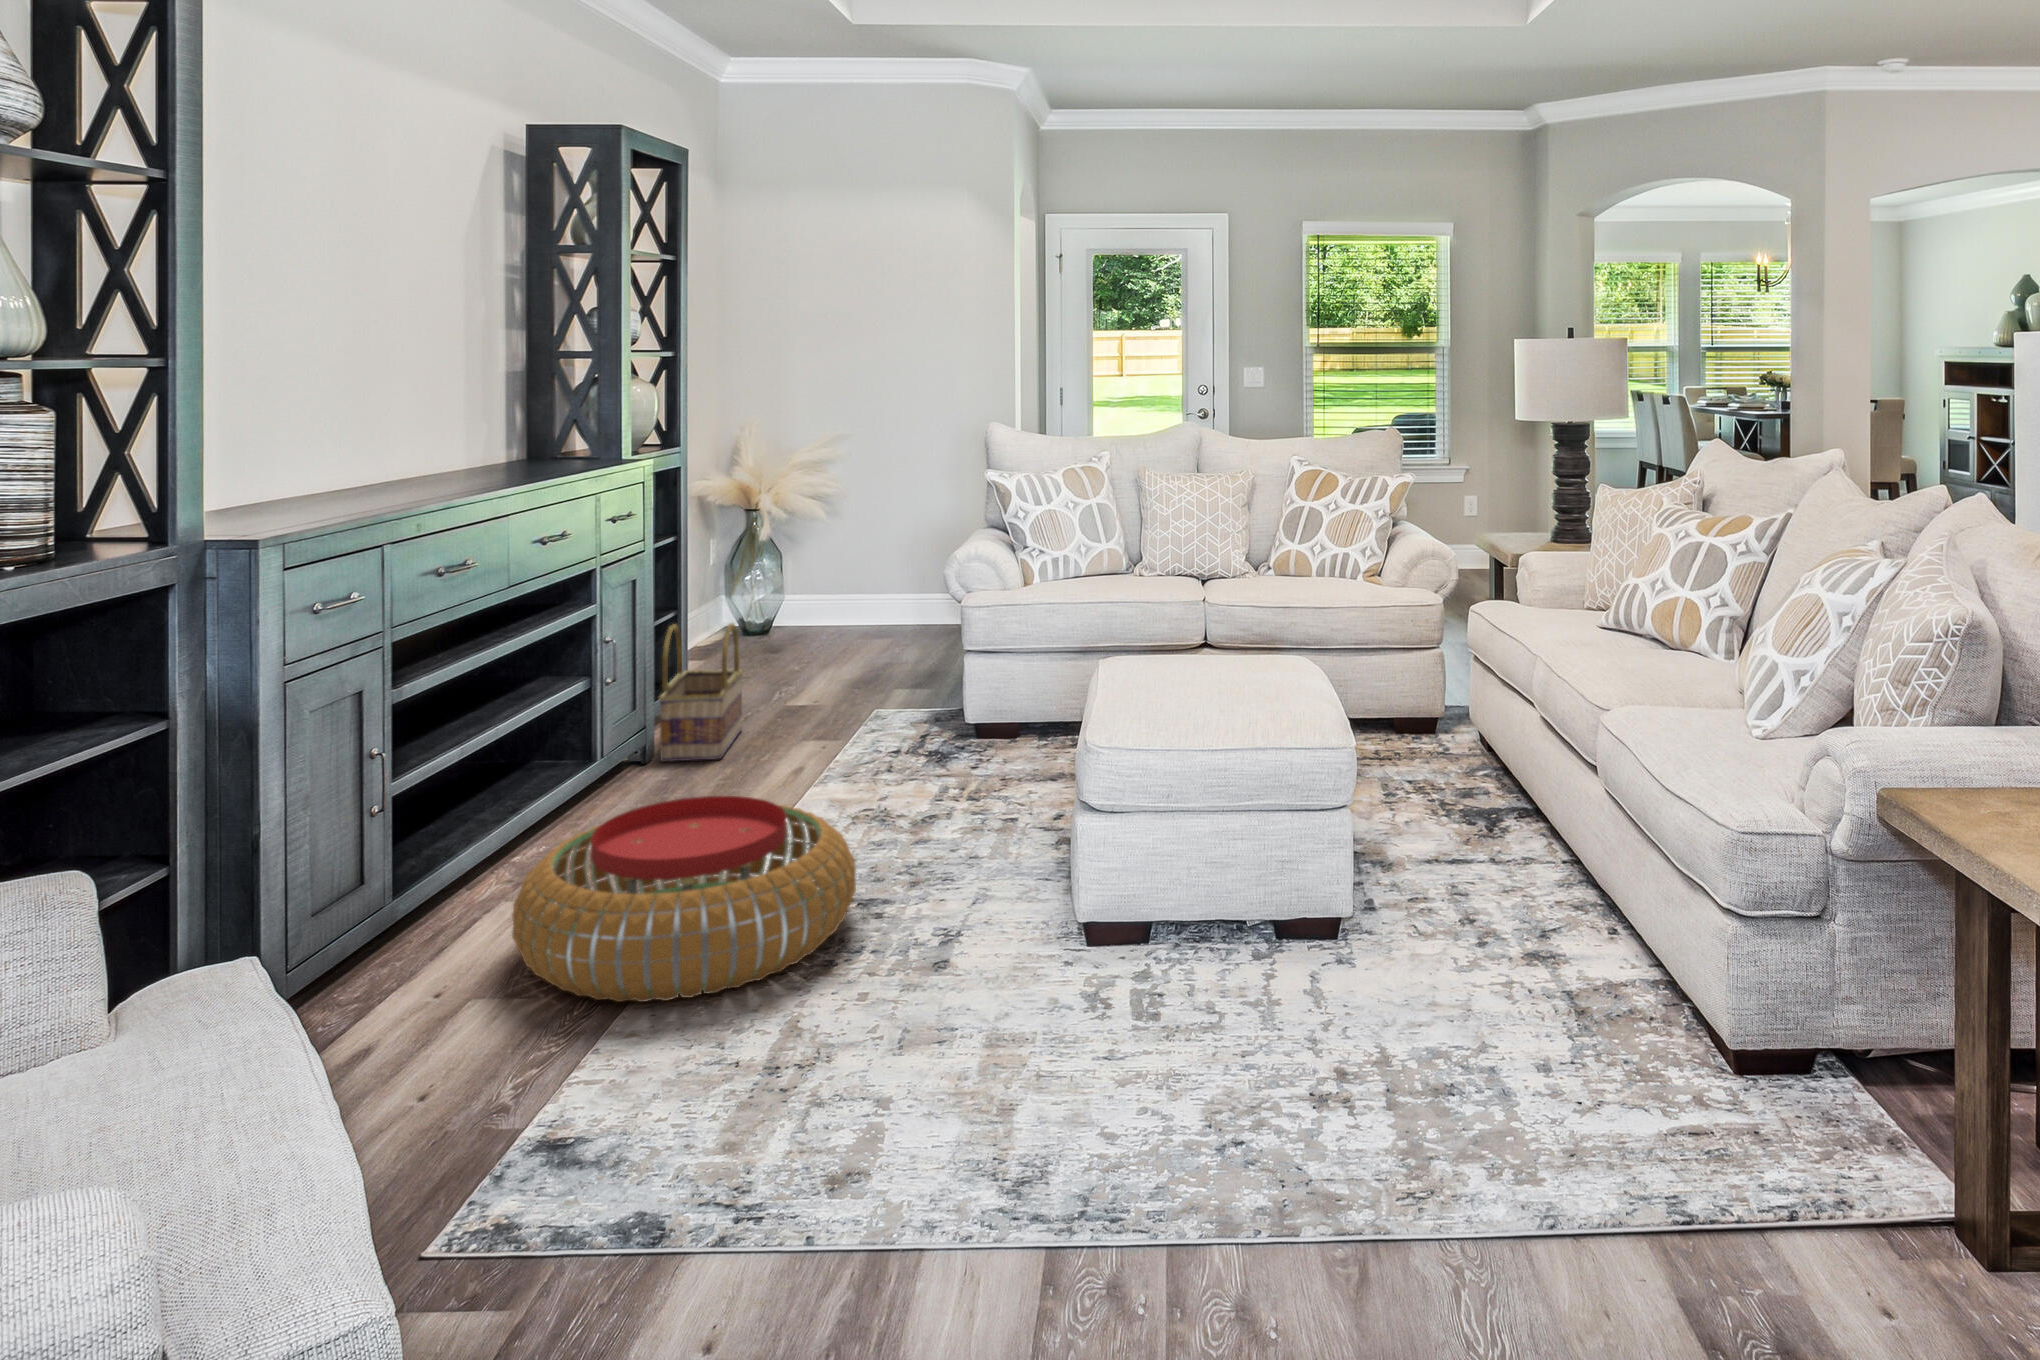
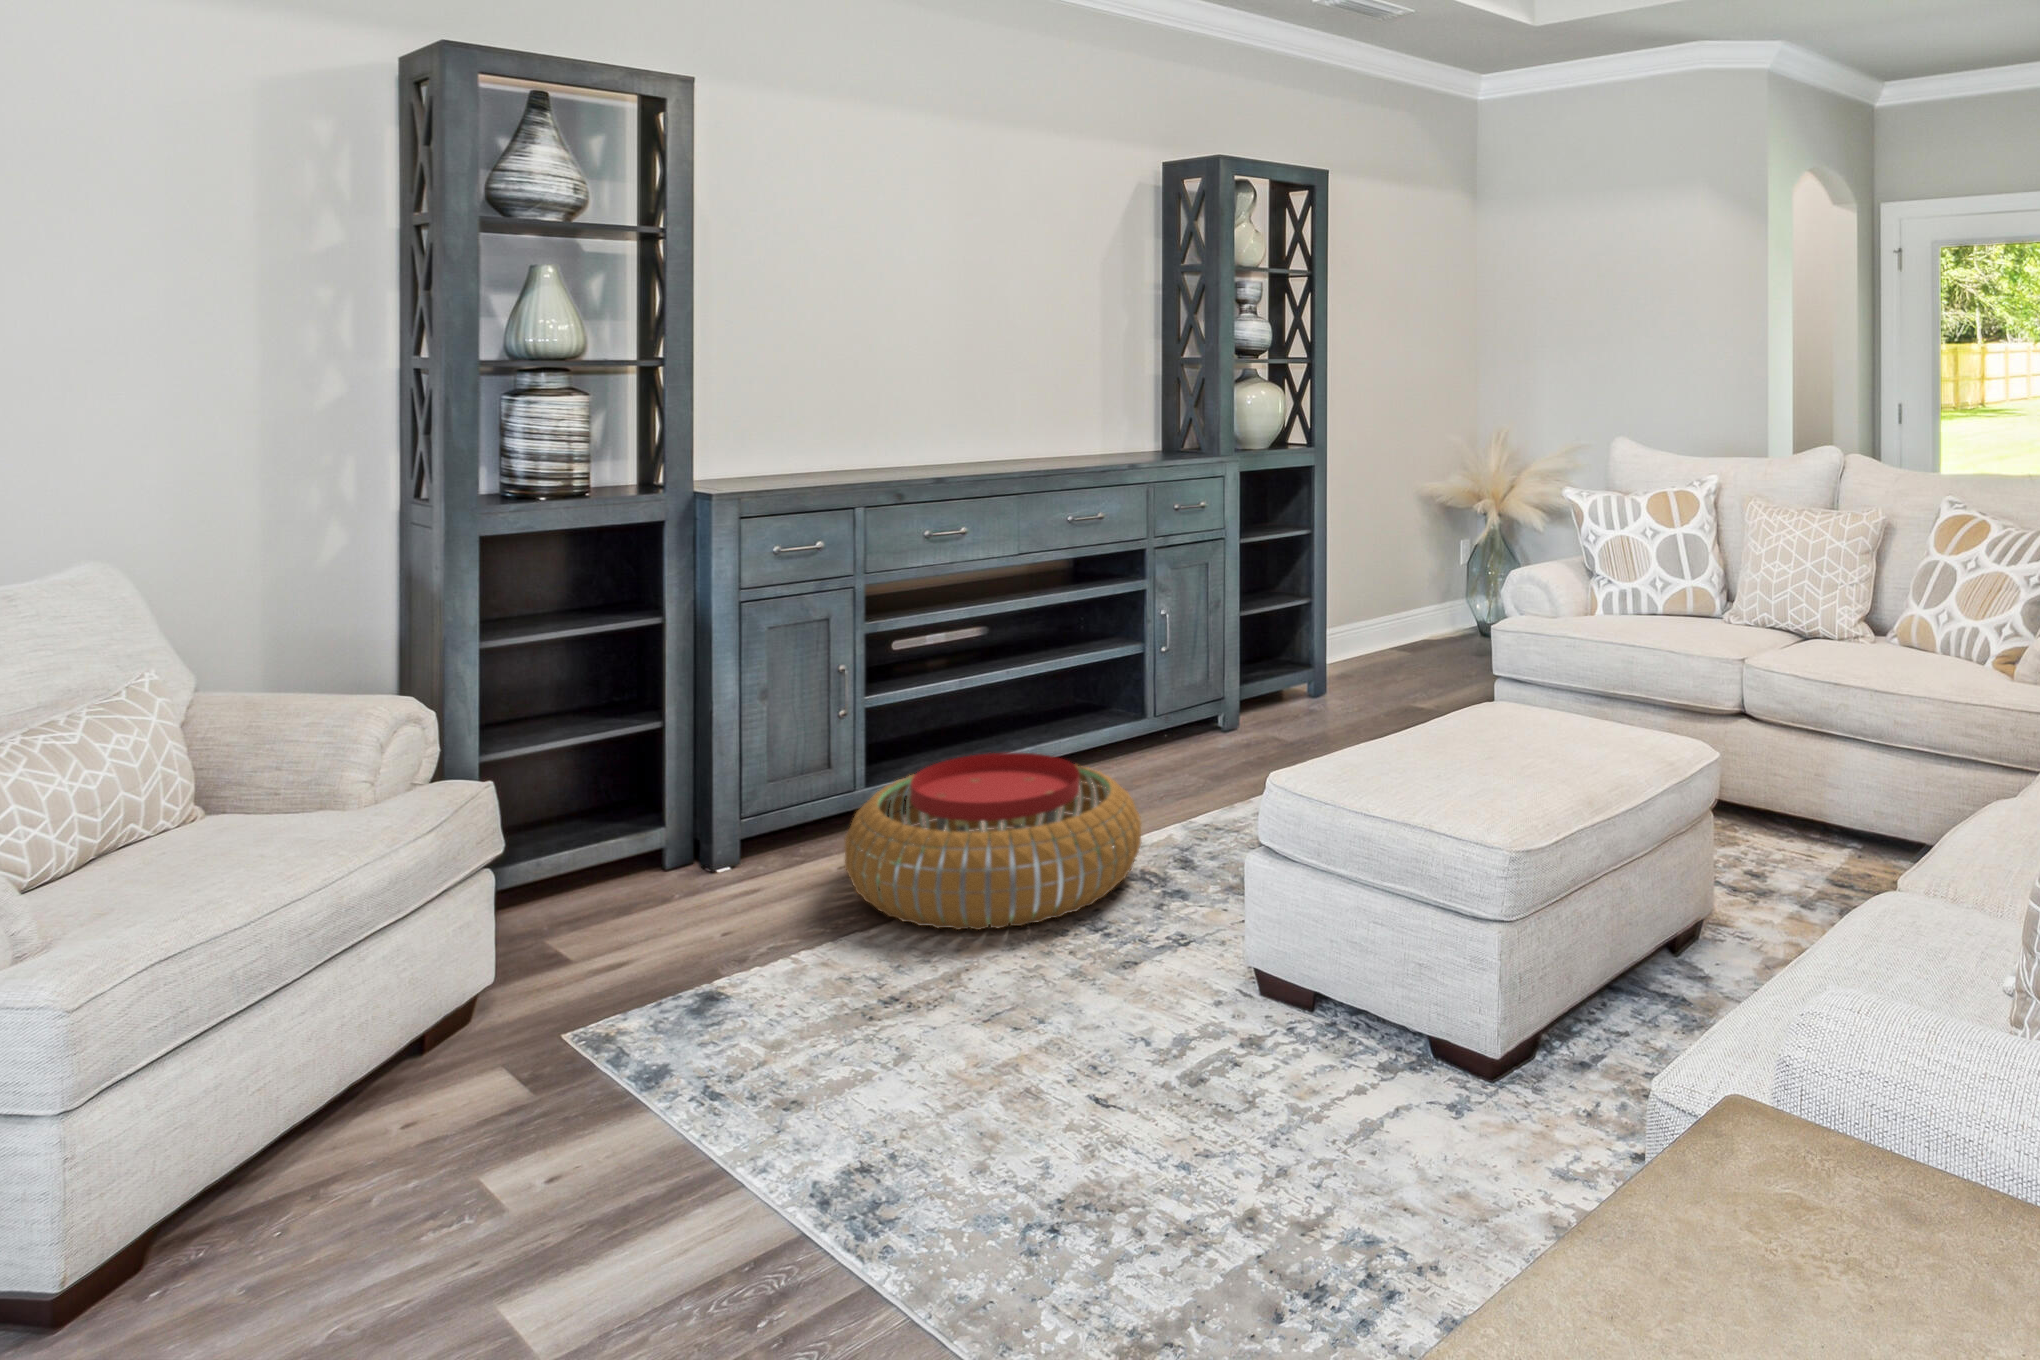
basket: present [659,623,743,762] -> none [1213,607,1316,740]

